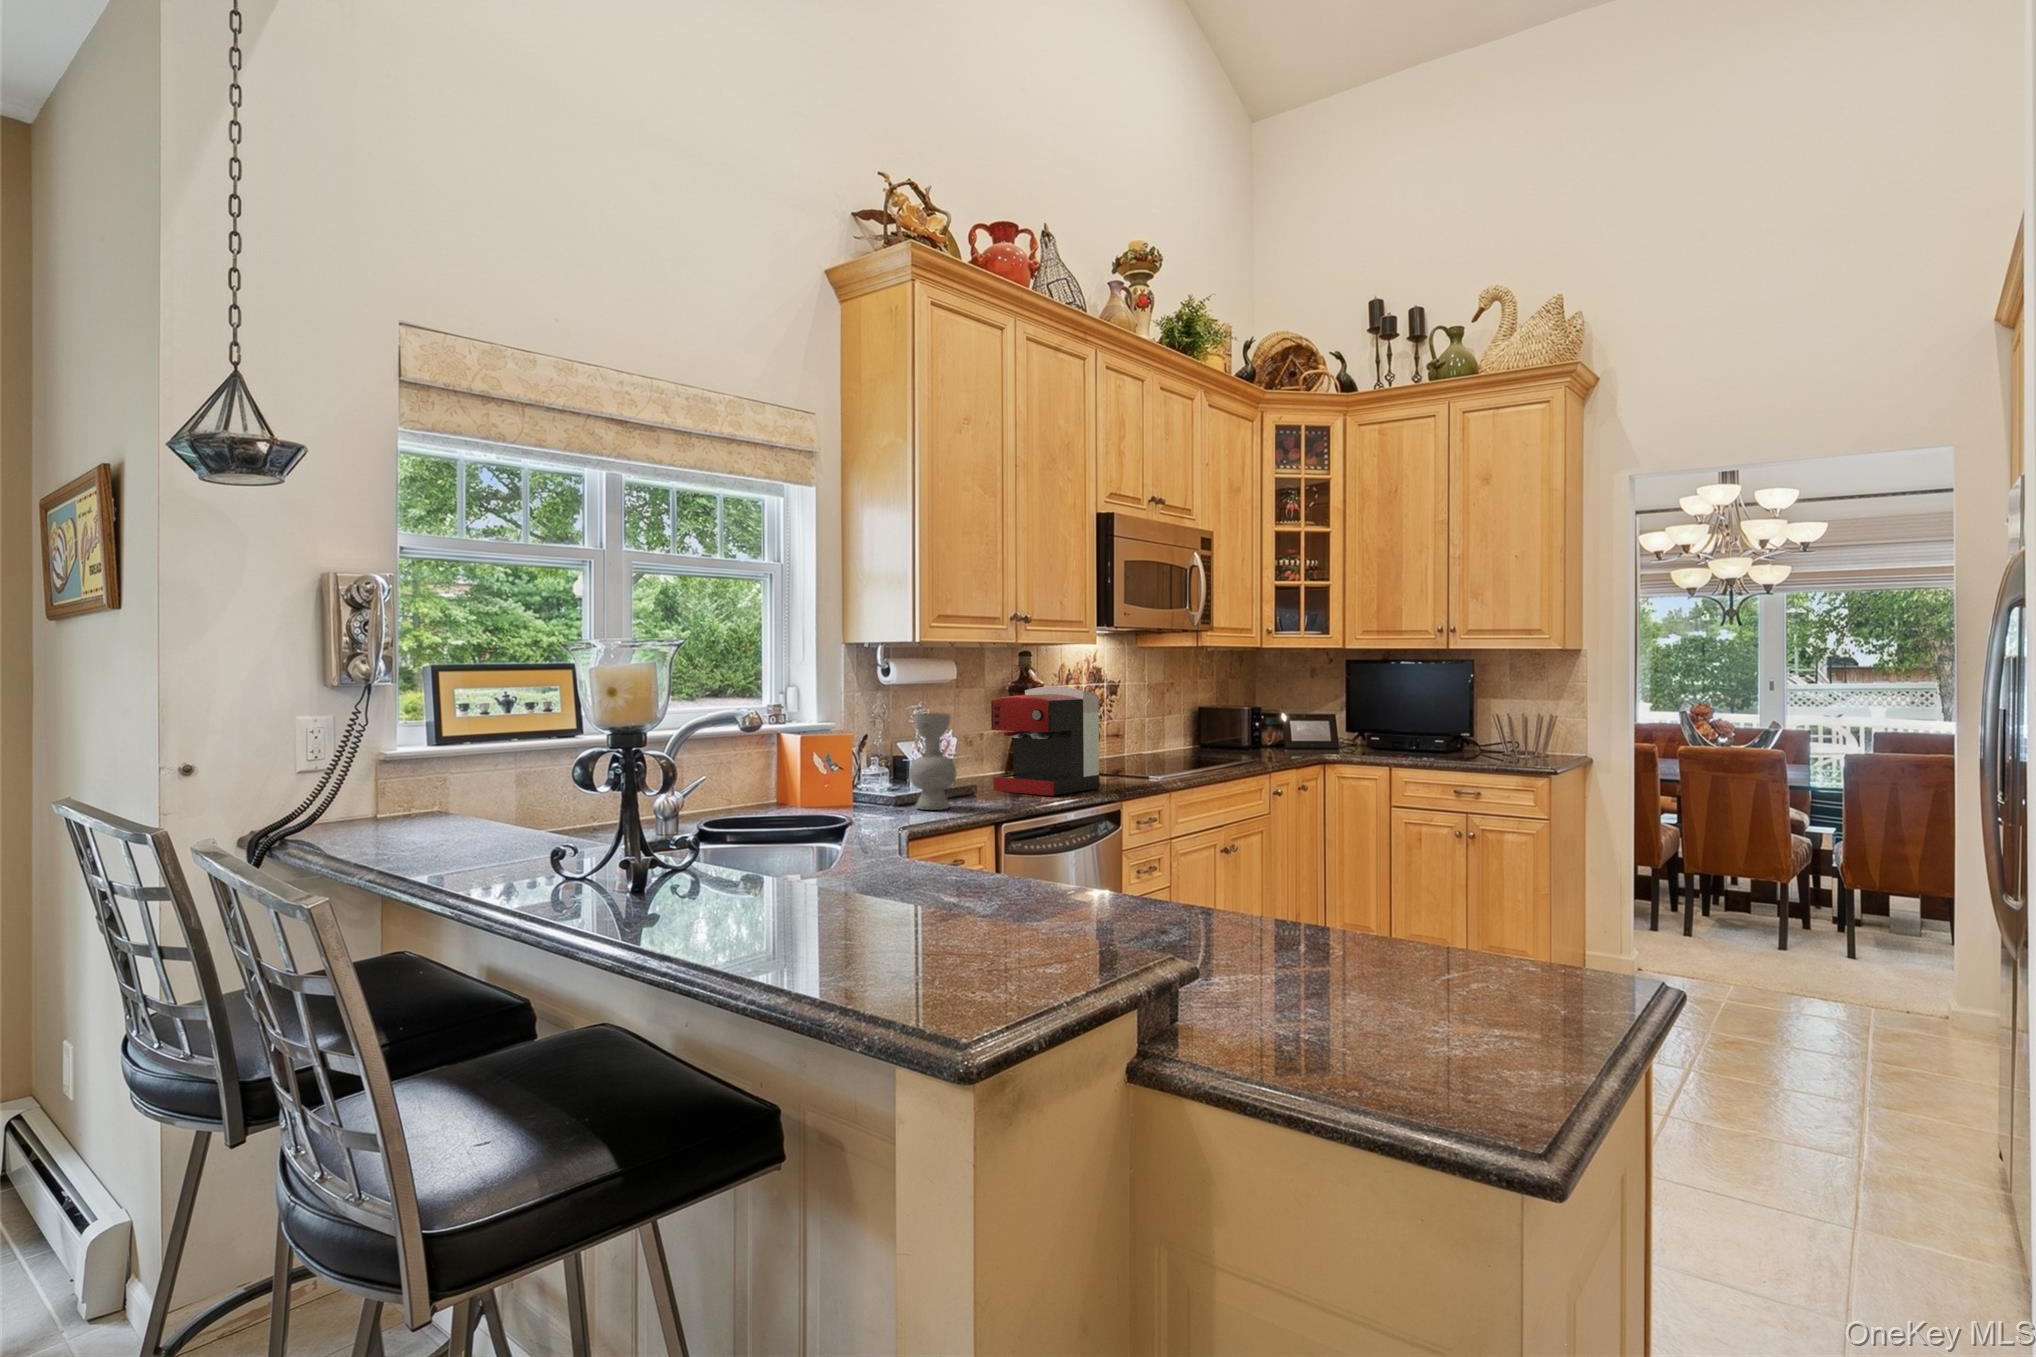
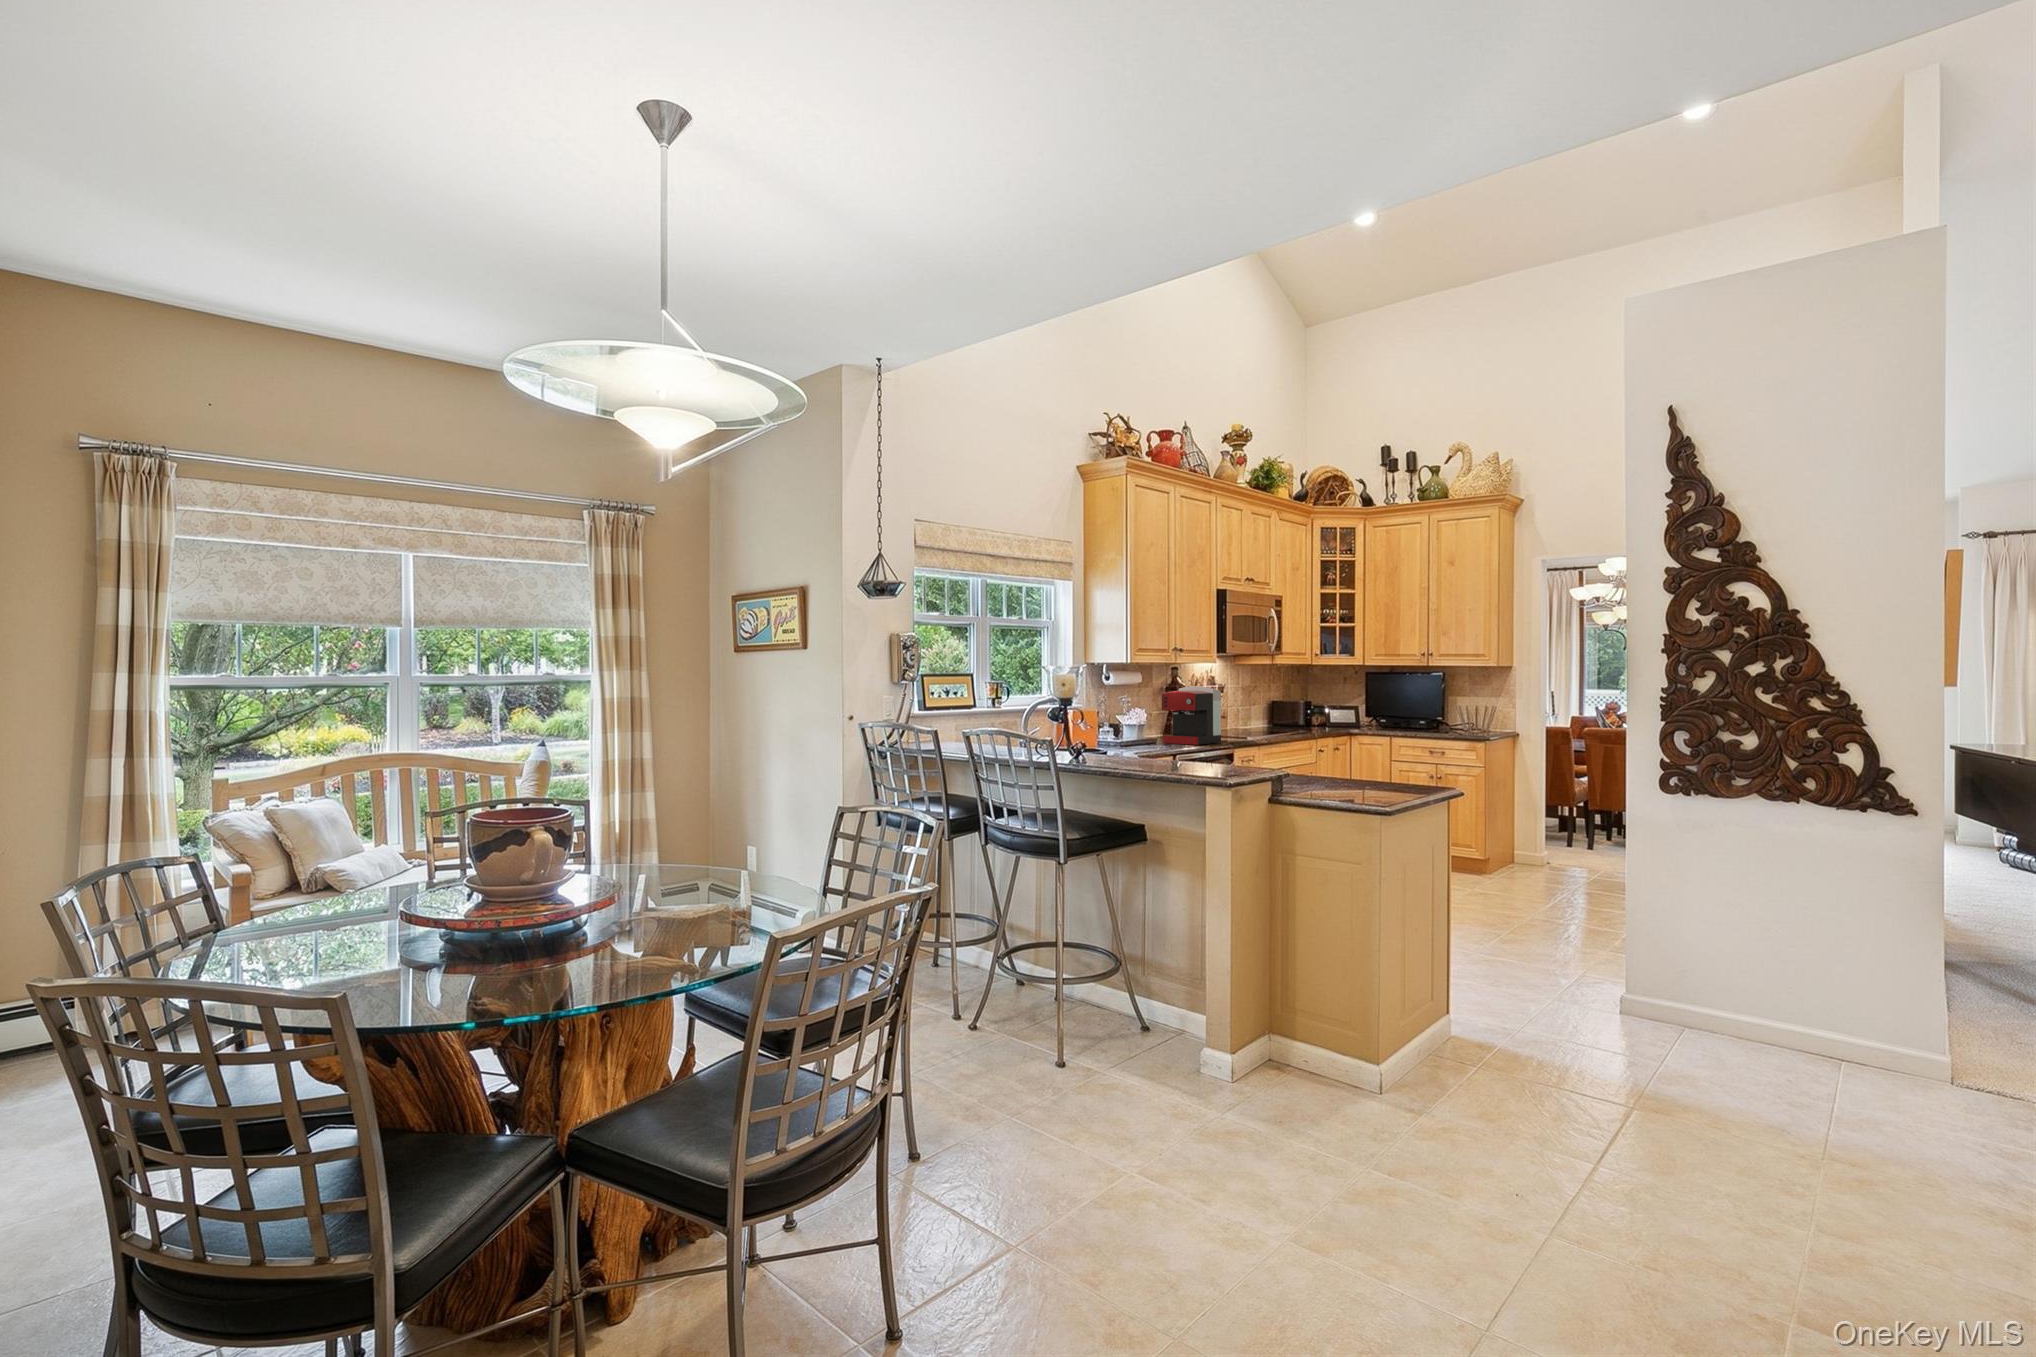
decorative vase: present [909,713,956,810] -> none [1126,700,1151,749]

